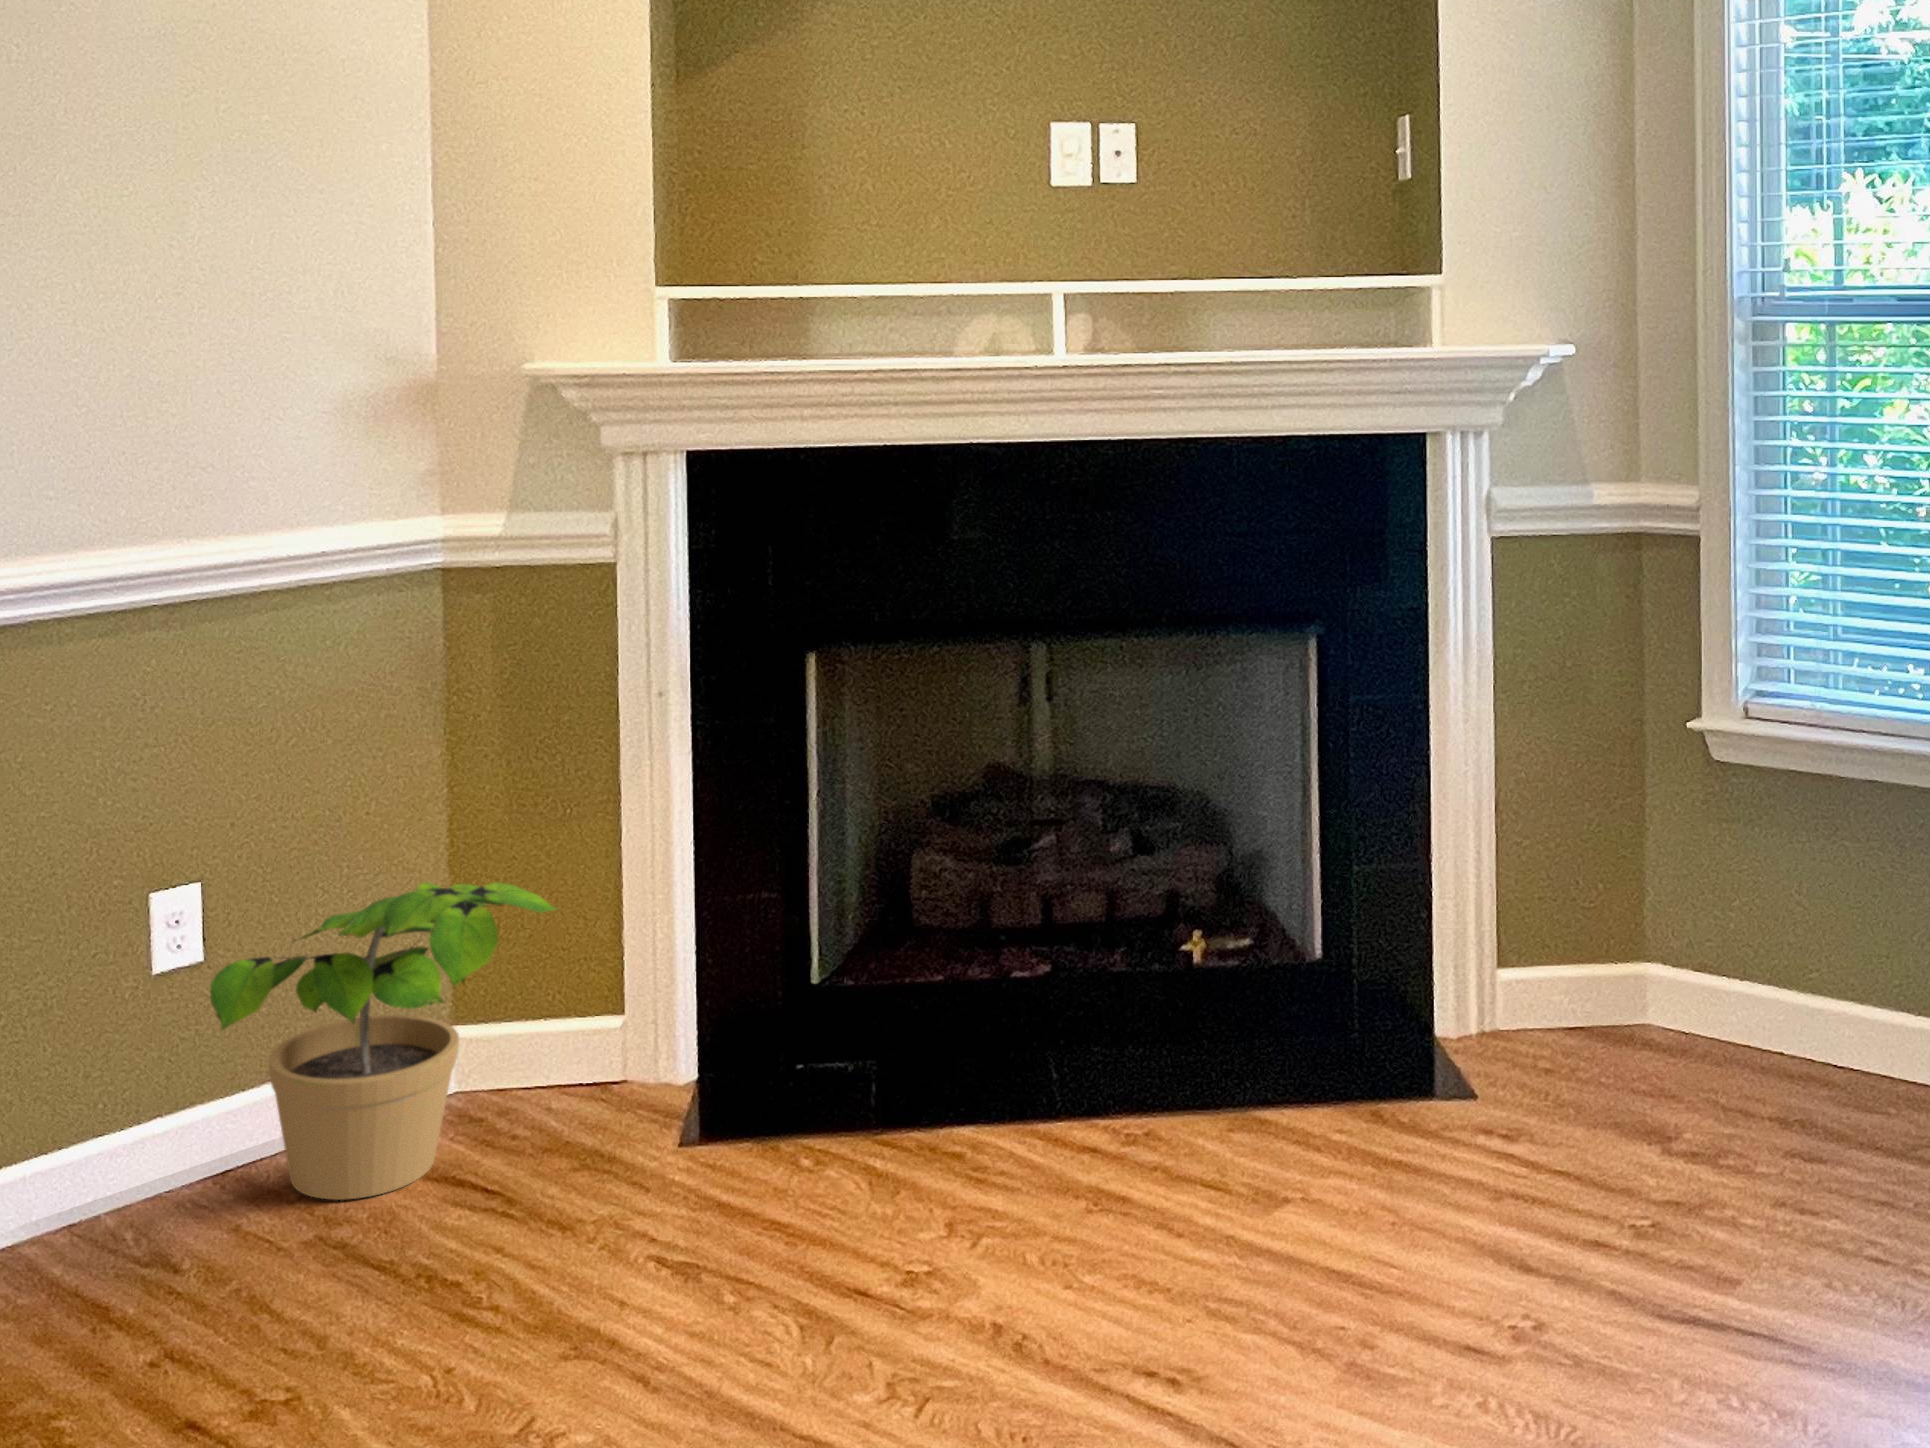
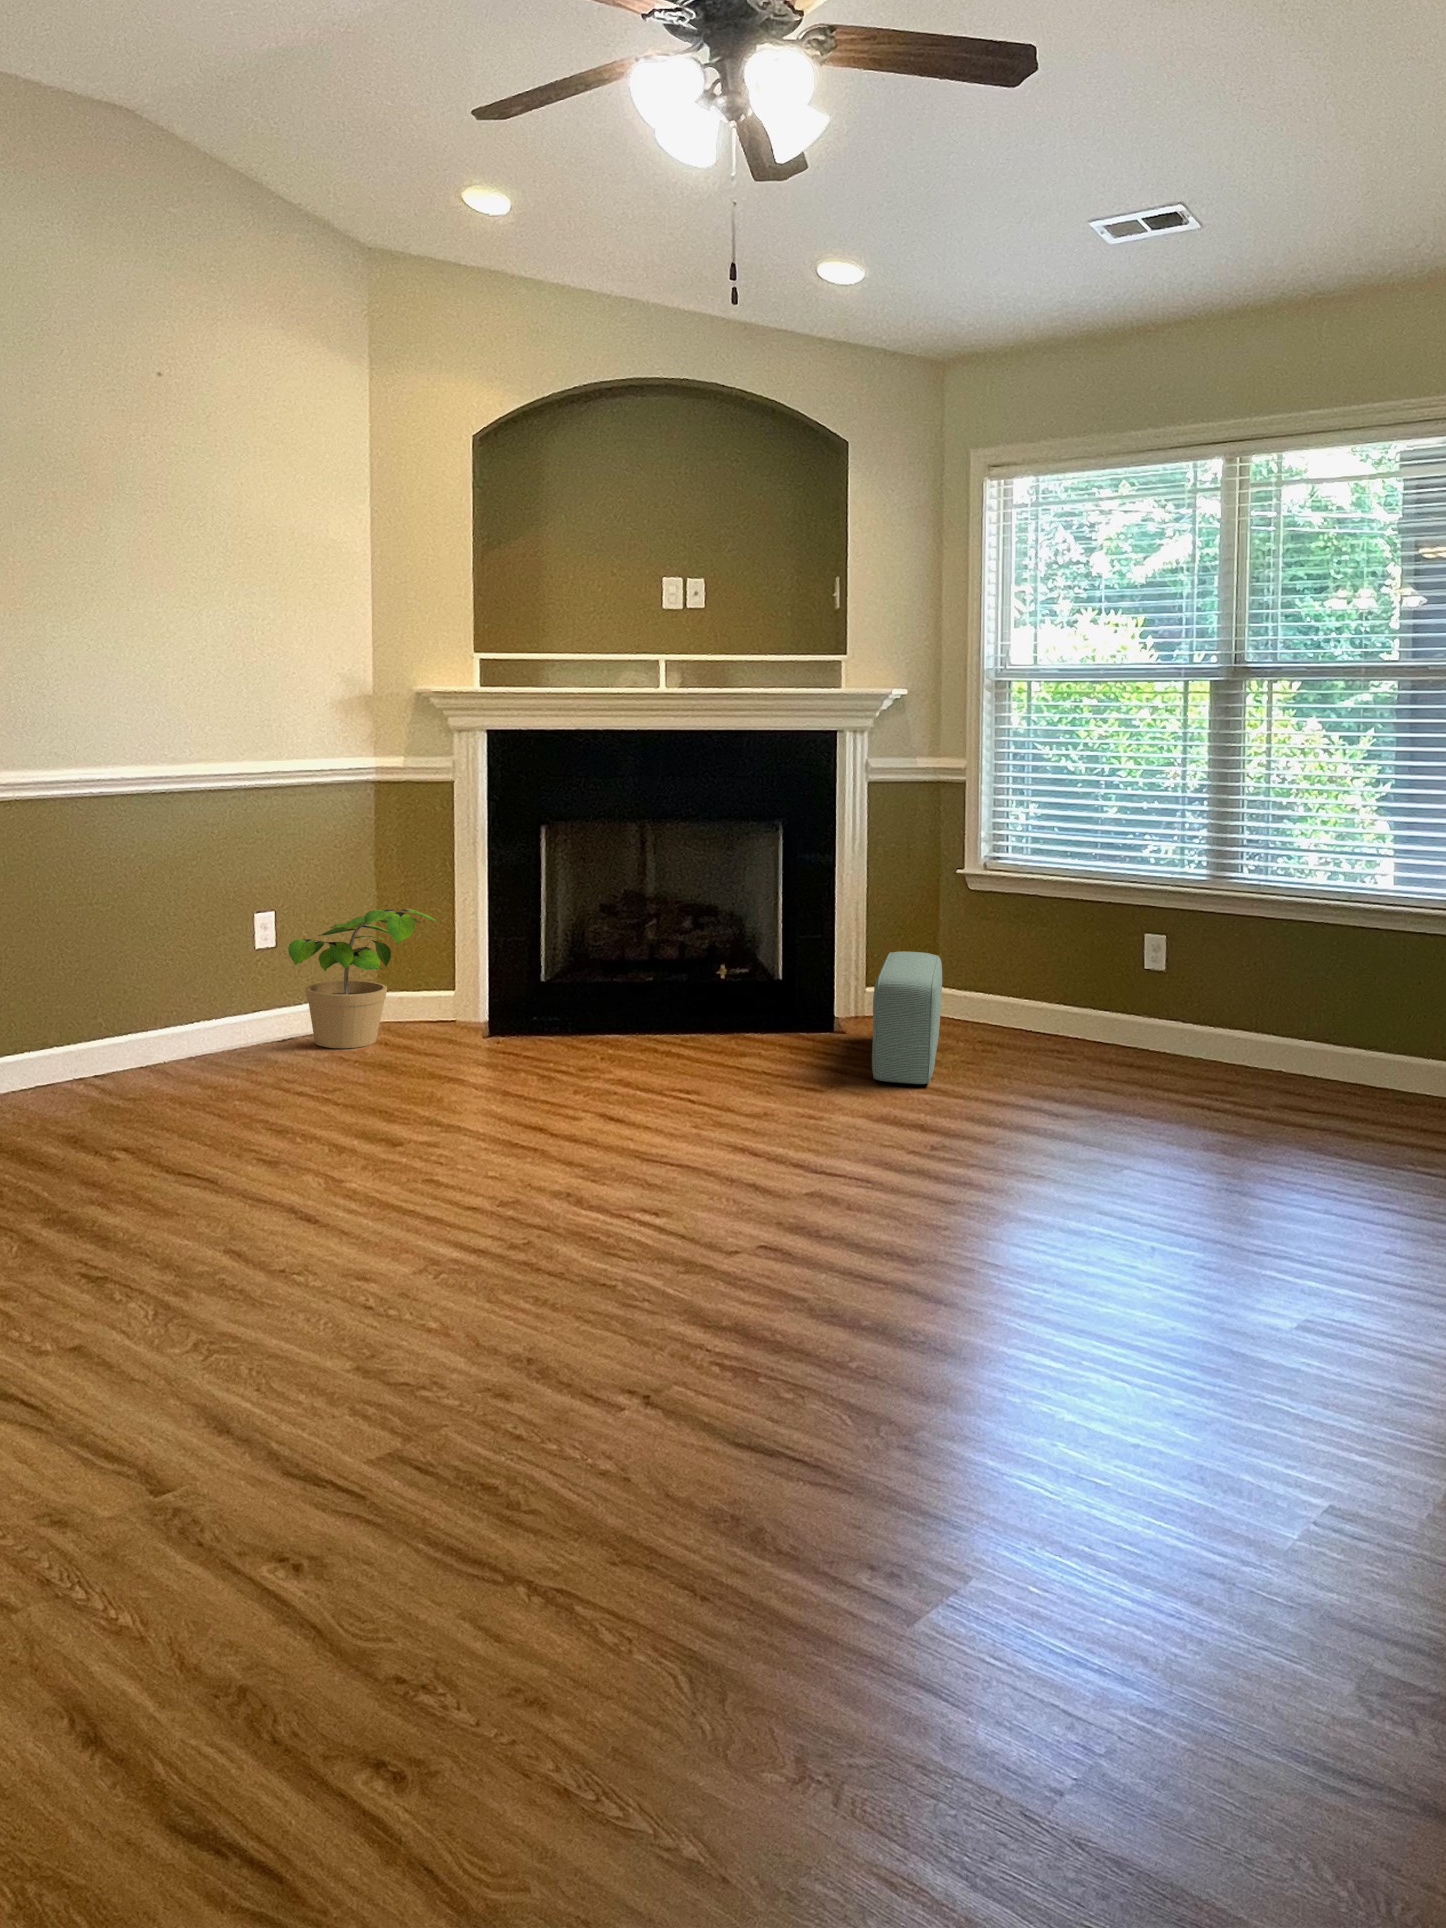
pouf: none [1560,924,1730,1315] -> present [872,951,942,1084]

